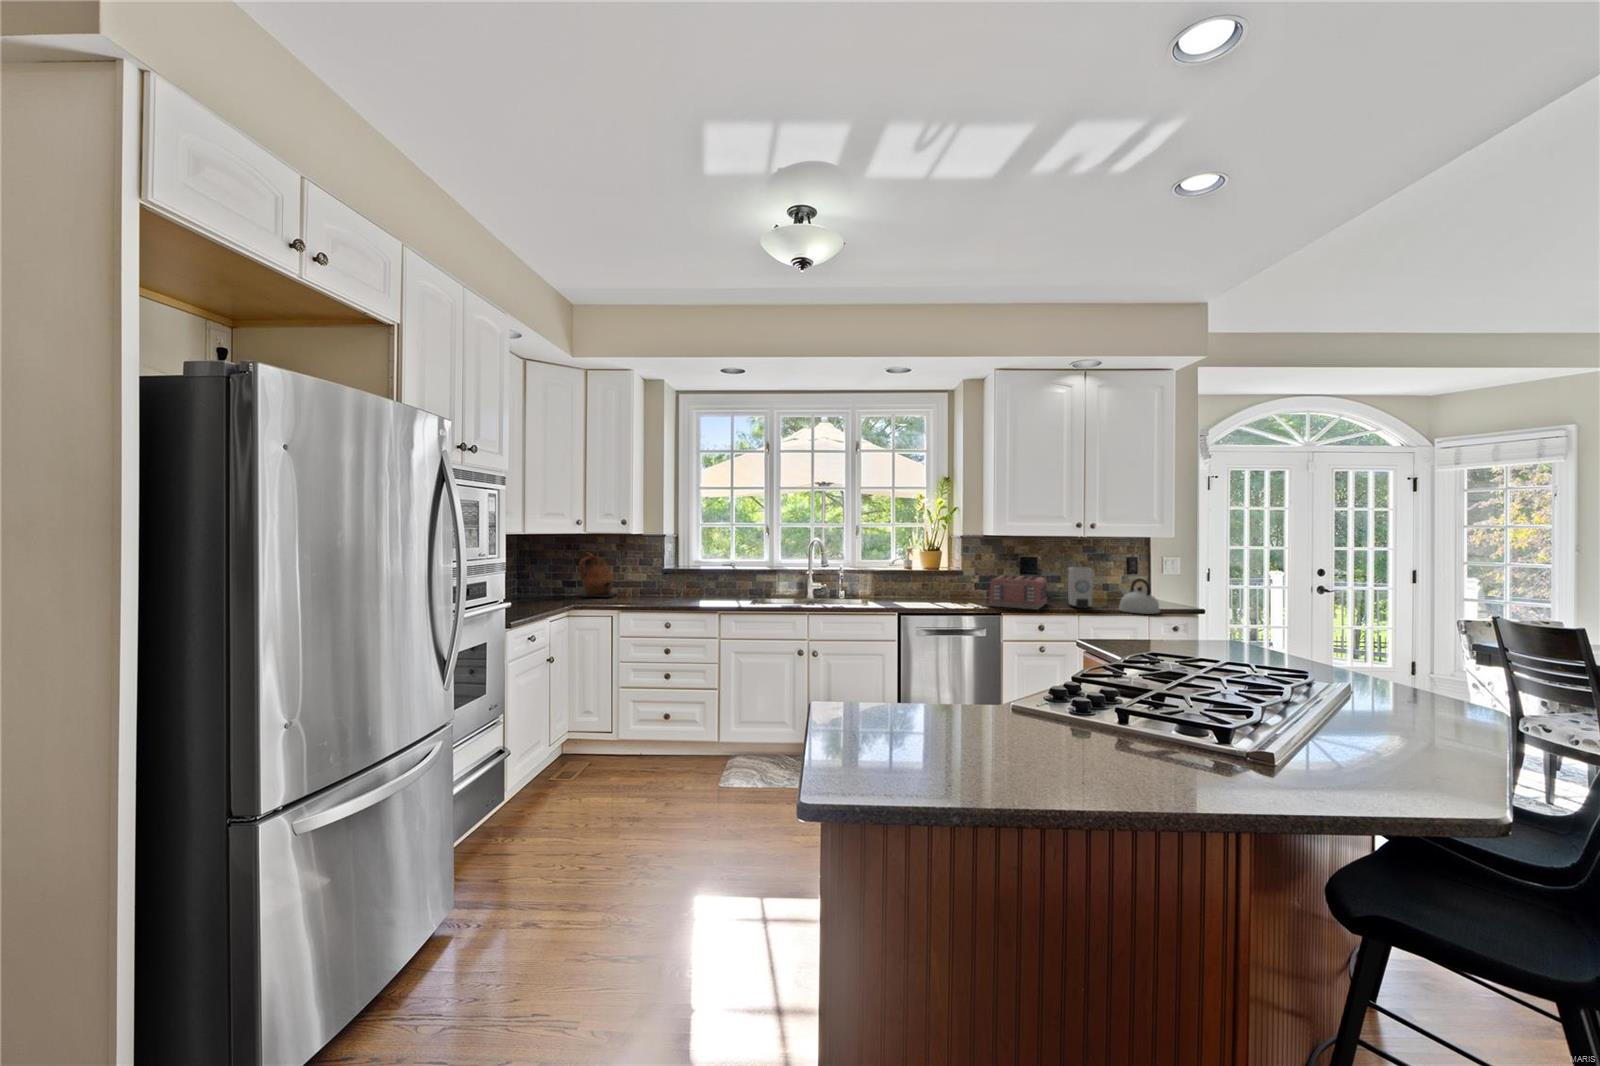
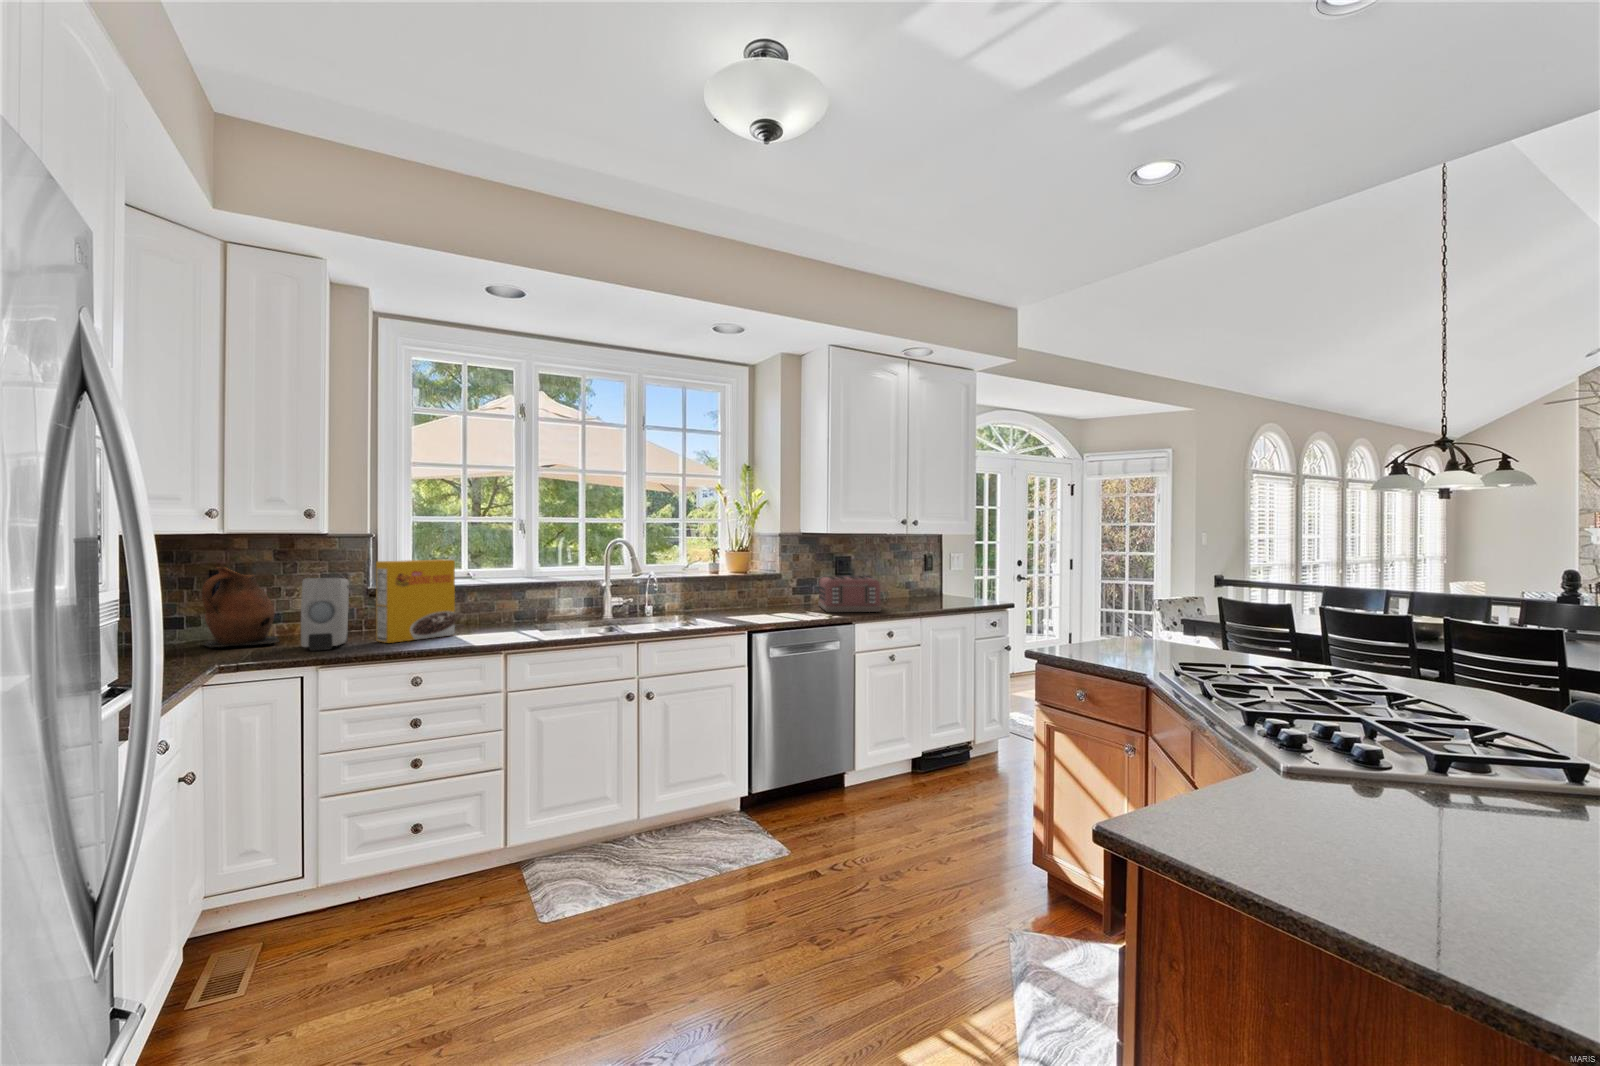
cereal box: none [657,552,702,602] -> present [376,559,455,643]
soap dispenser: present [1068,567,1093,608] -> present [301,578,349,651]
kettle: present [1119,578,1160,614] -> none [937,572,979,608]

